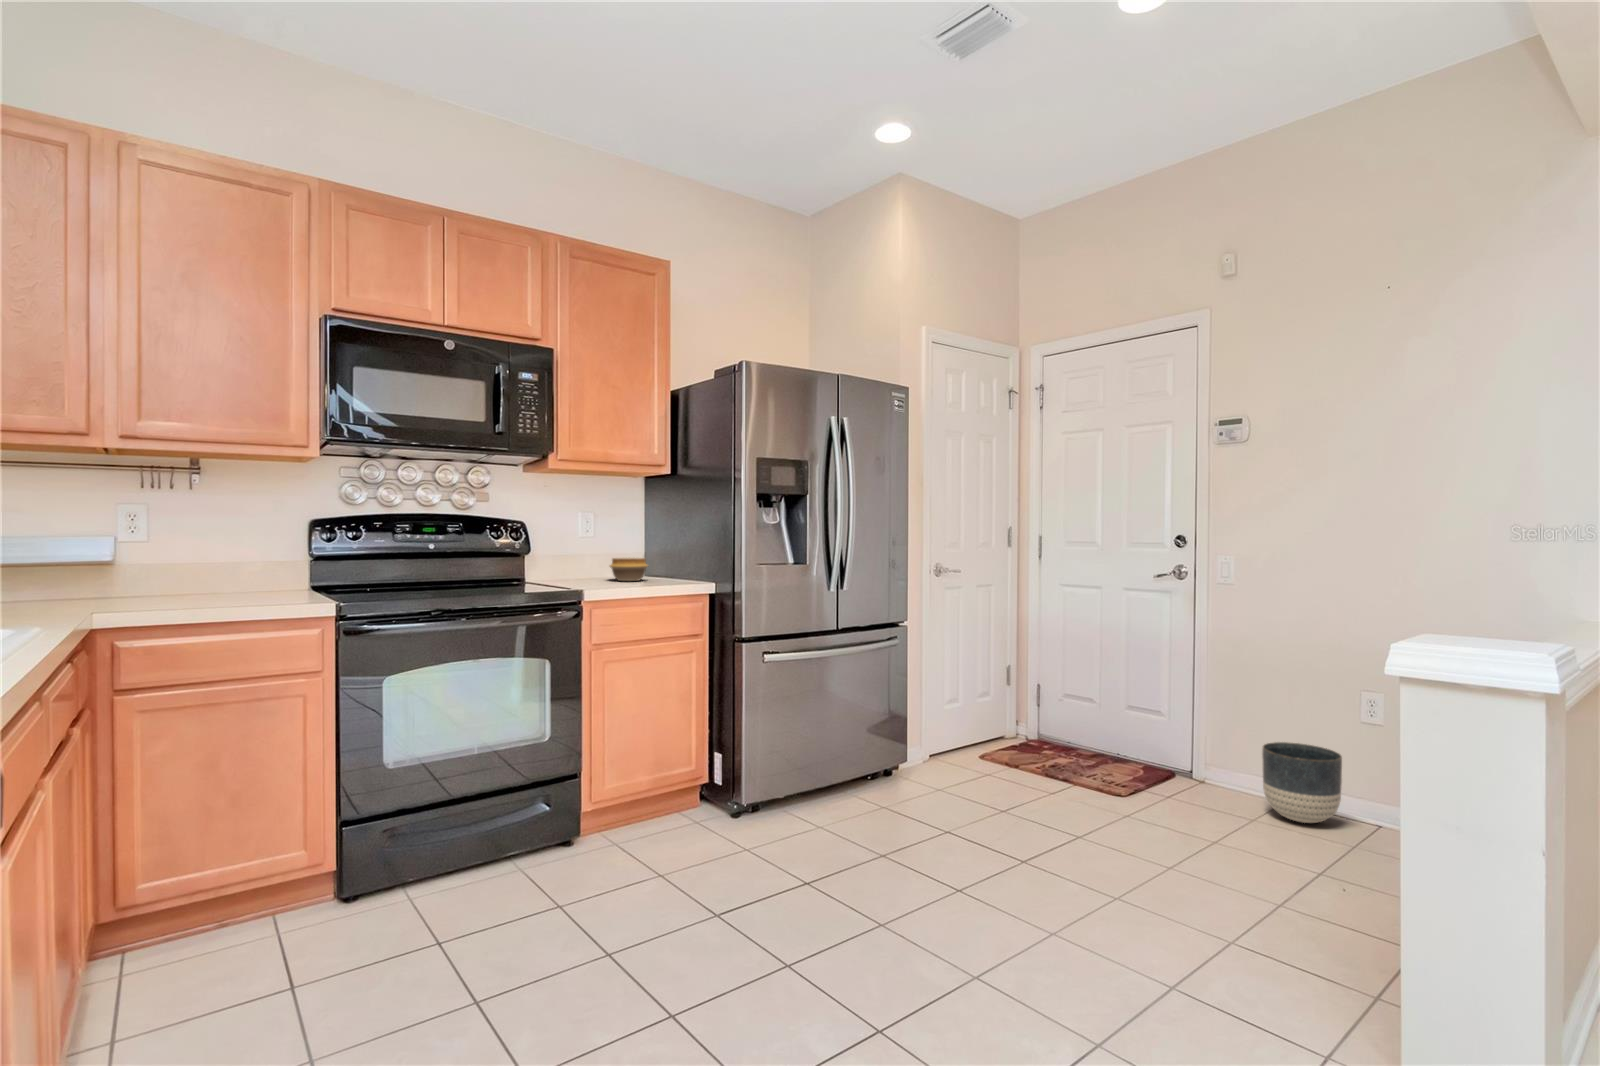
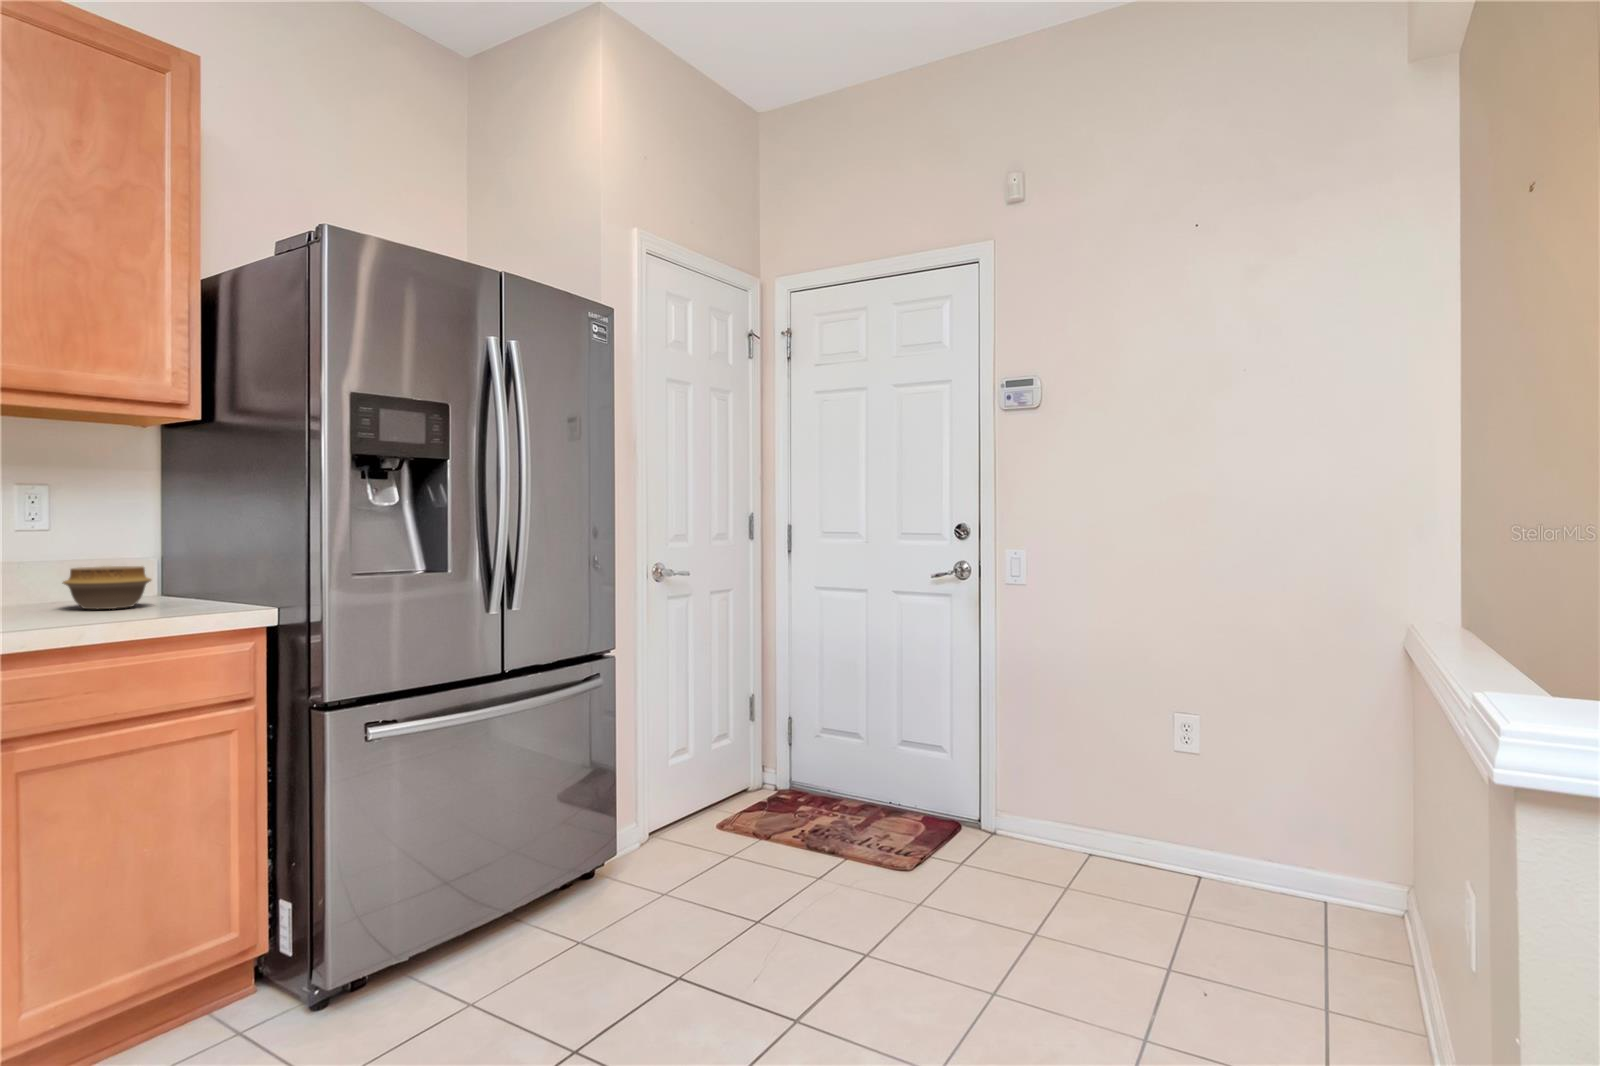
planter: present [1262,742,1342,823] -> none [1071,778,1161,881]

